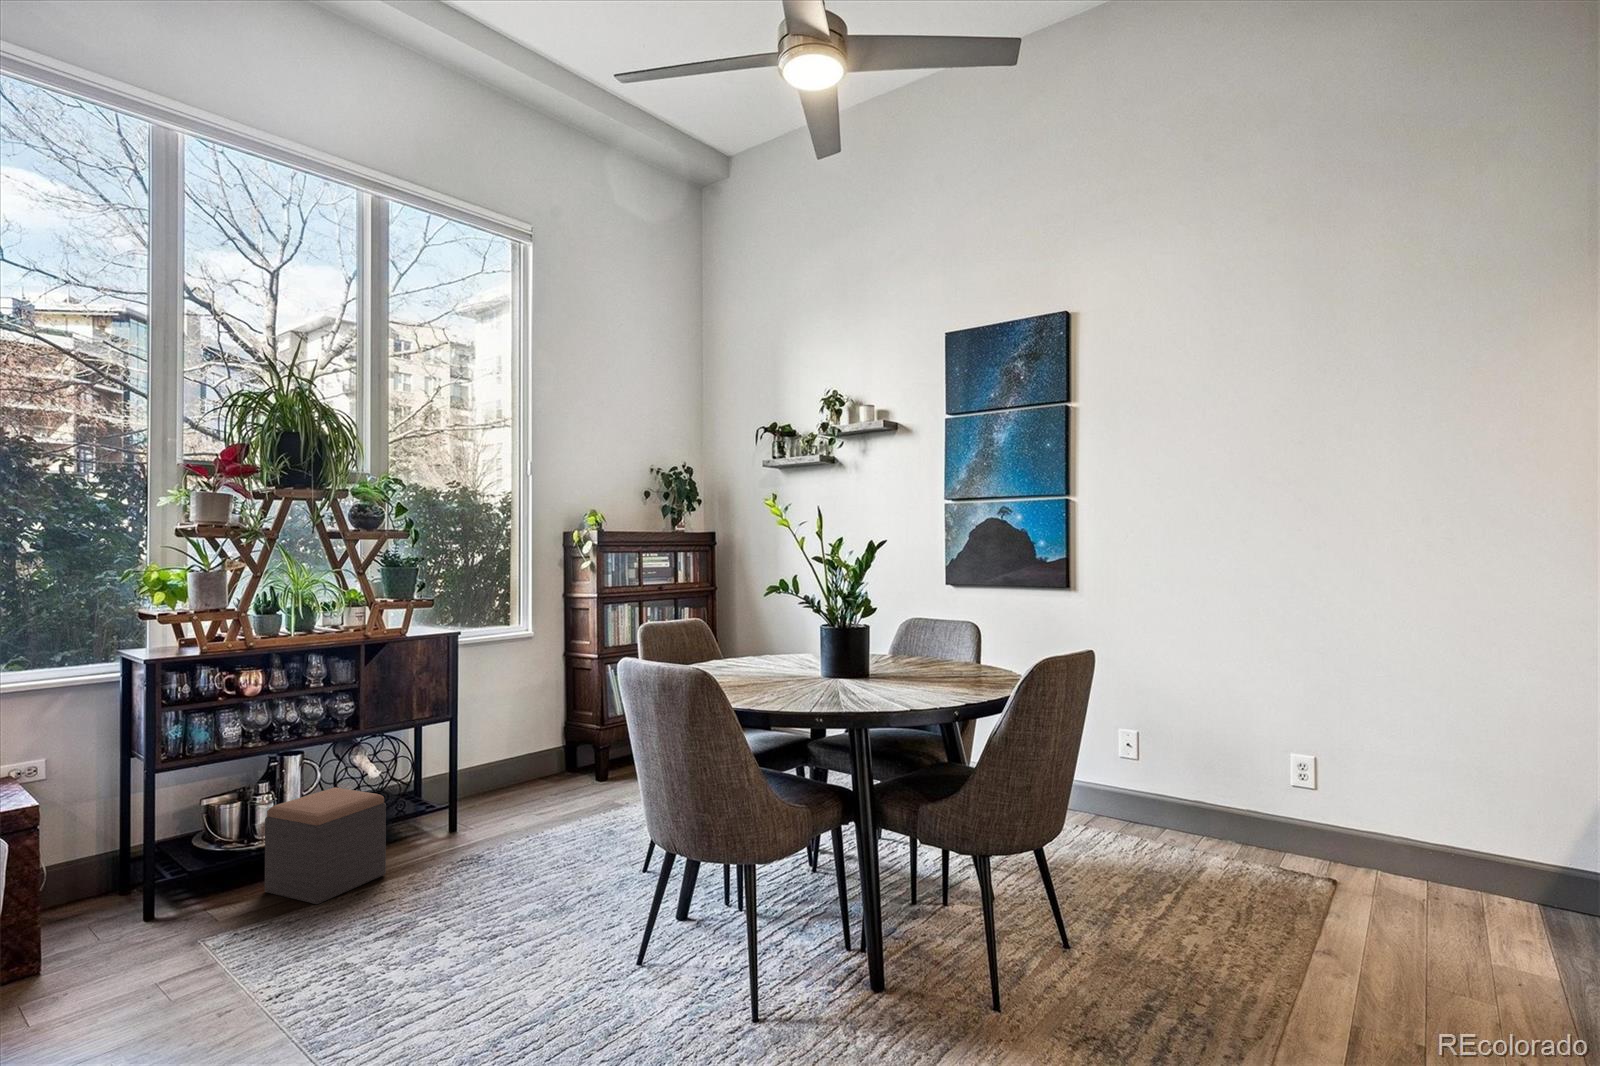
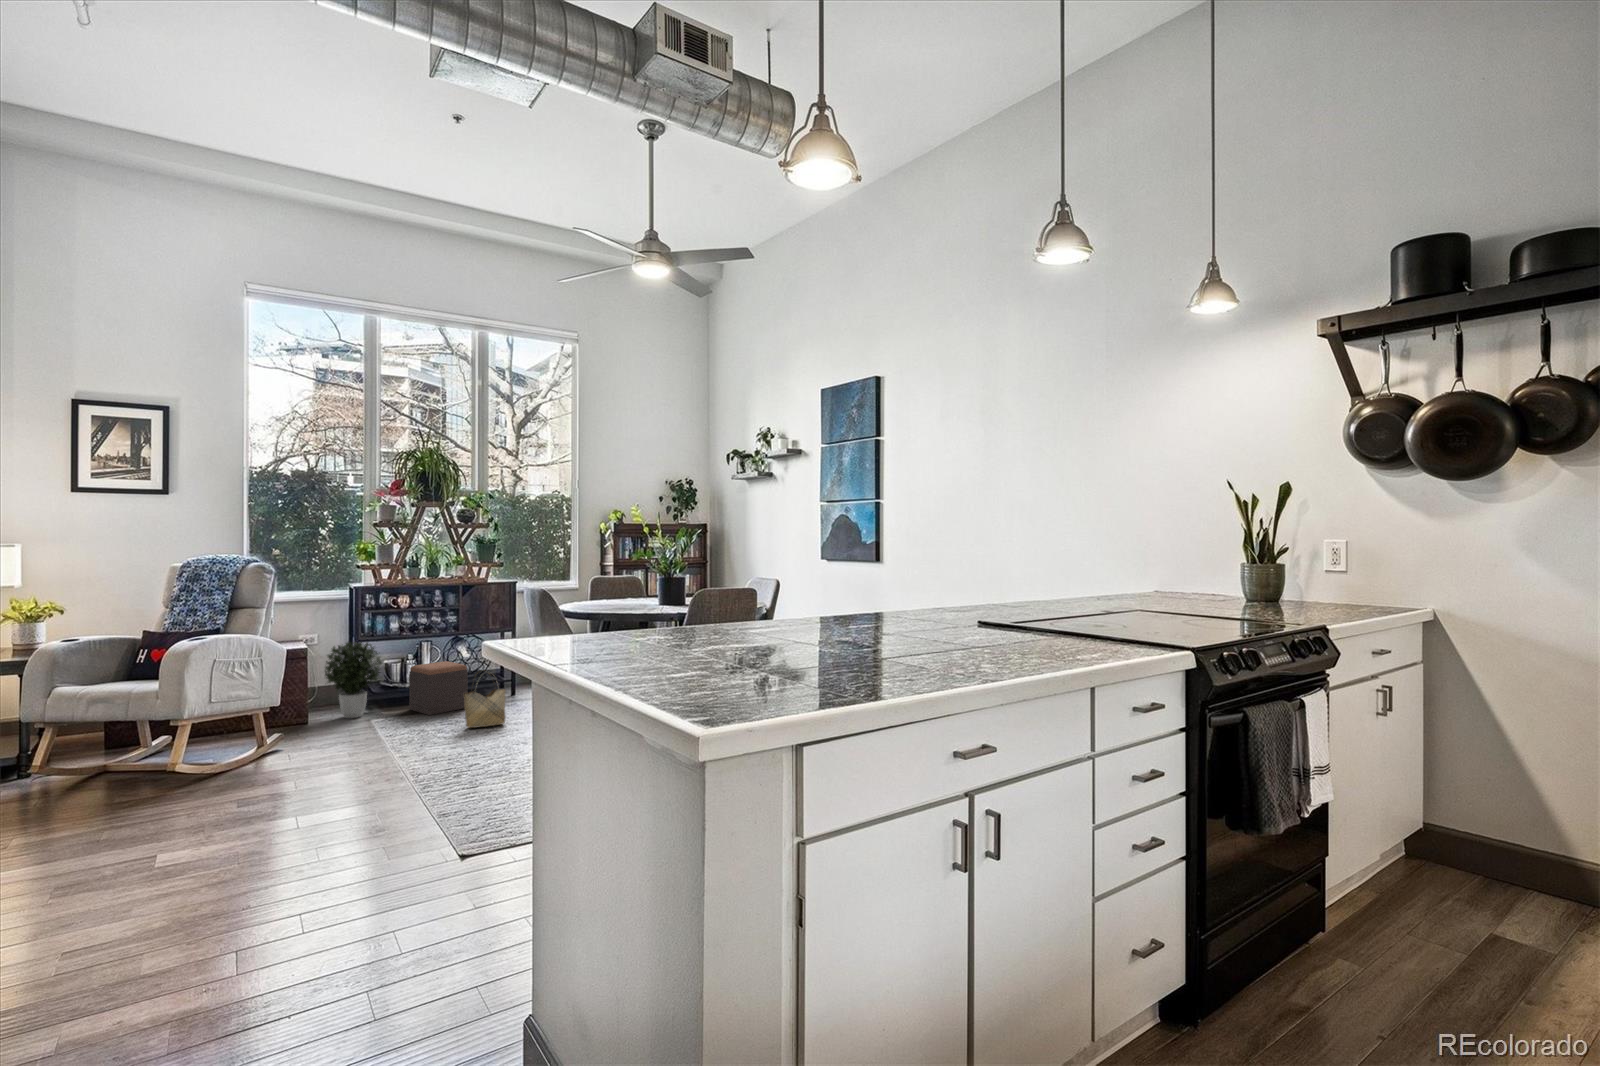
potted plant: none [76,770,213,938] -> present [325,642,383,718]
woven basket: none [420,813,500,938] -> present [464,673,506,728]

